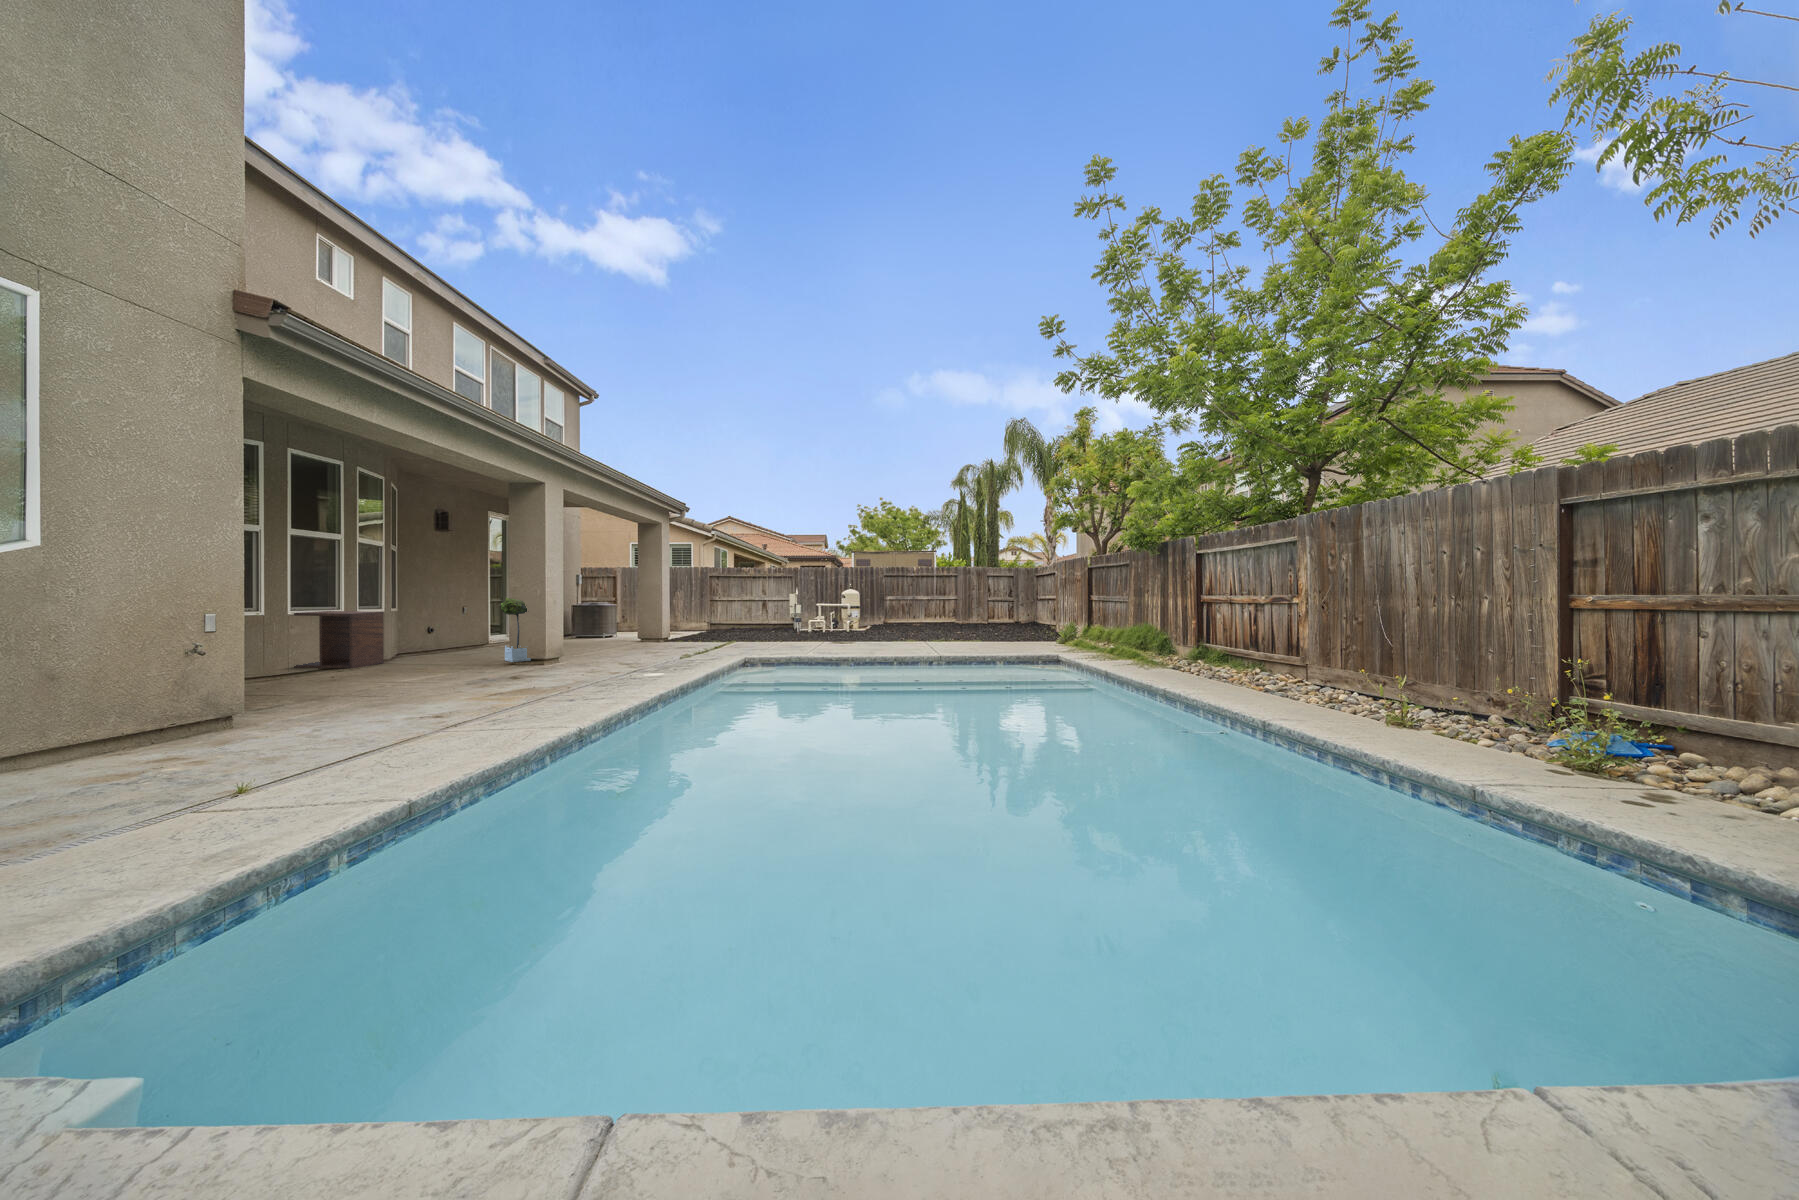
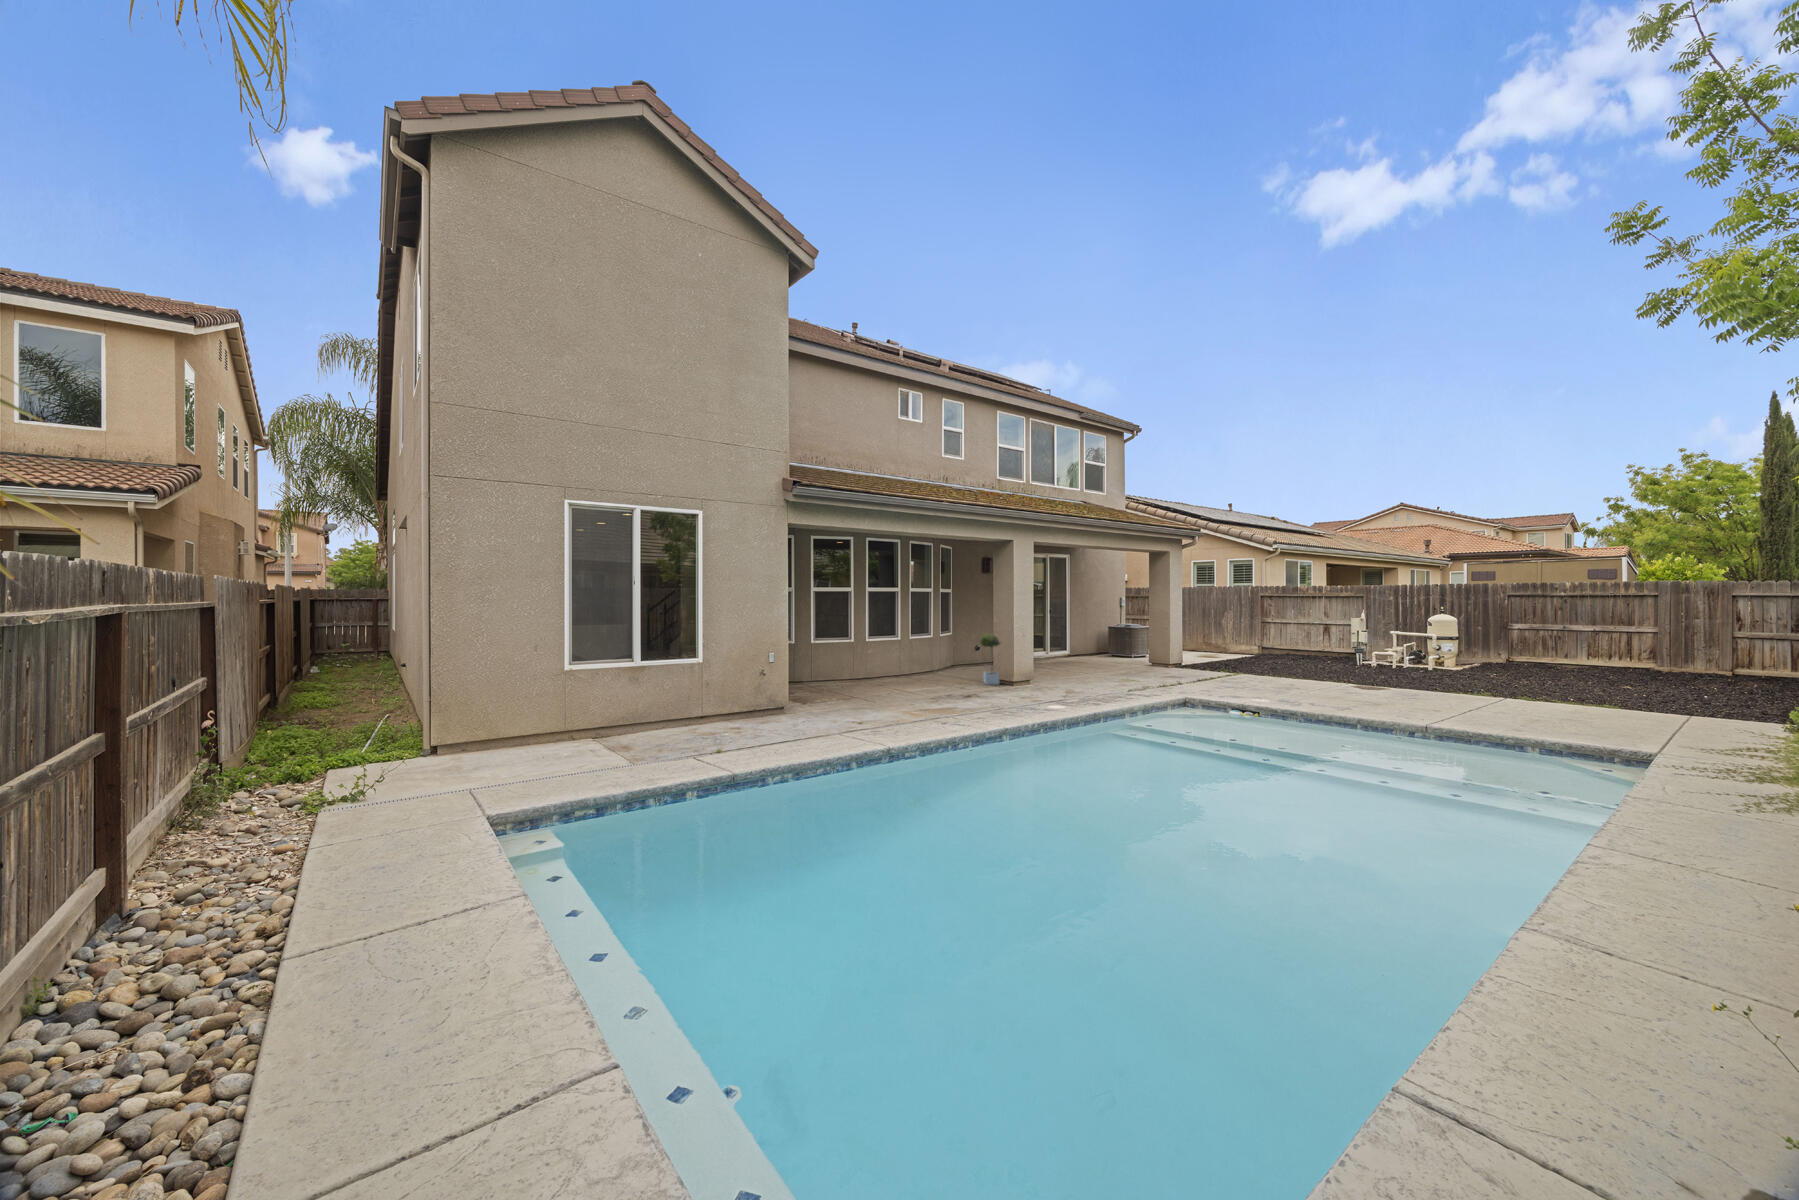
side table: present [294,611,384,668] -> none [870,639,916,680]

